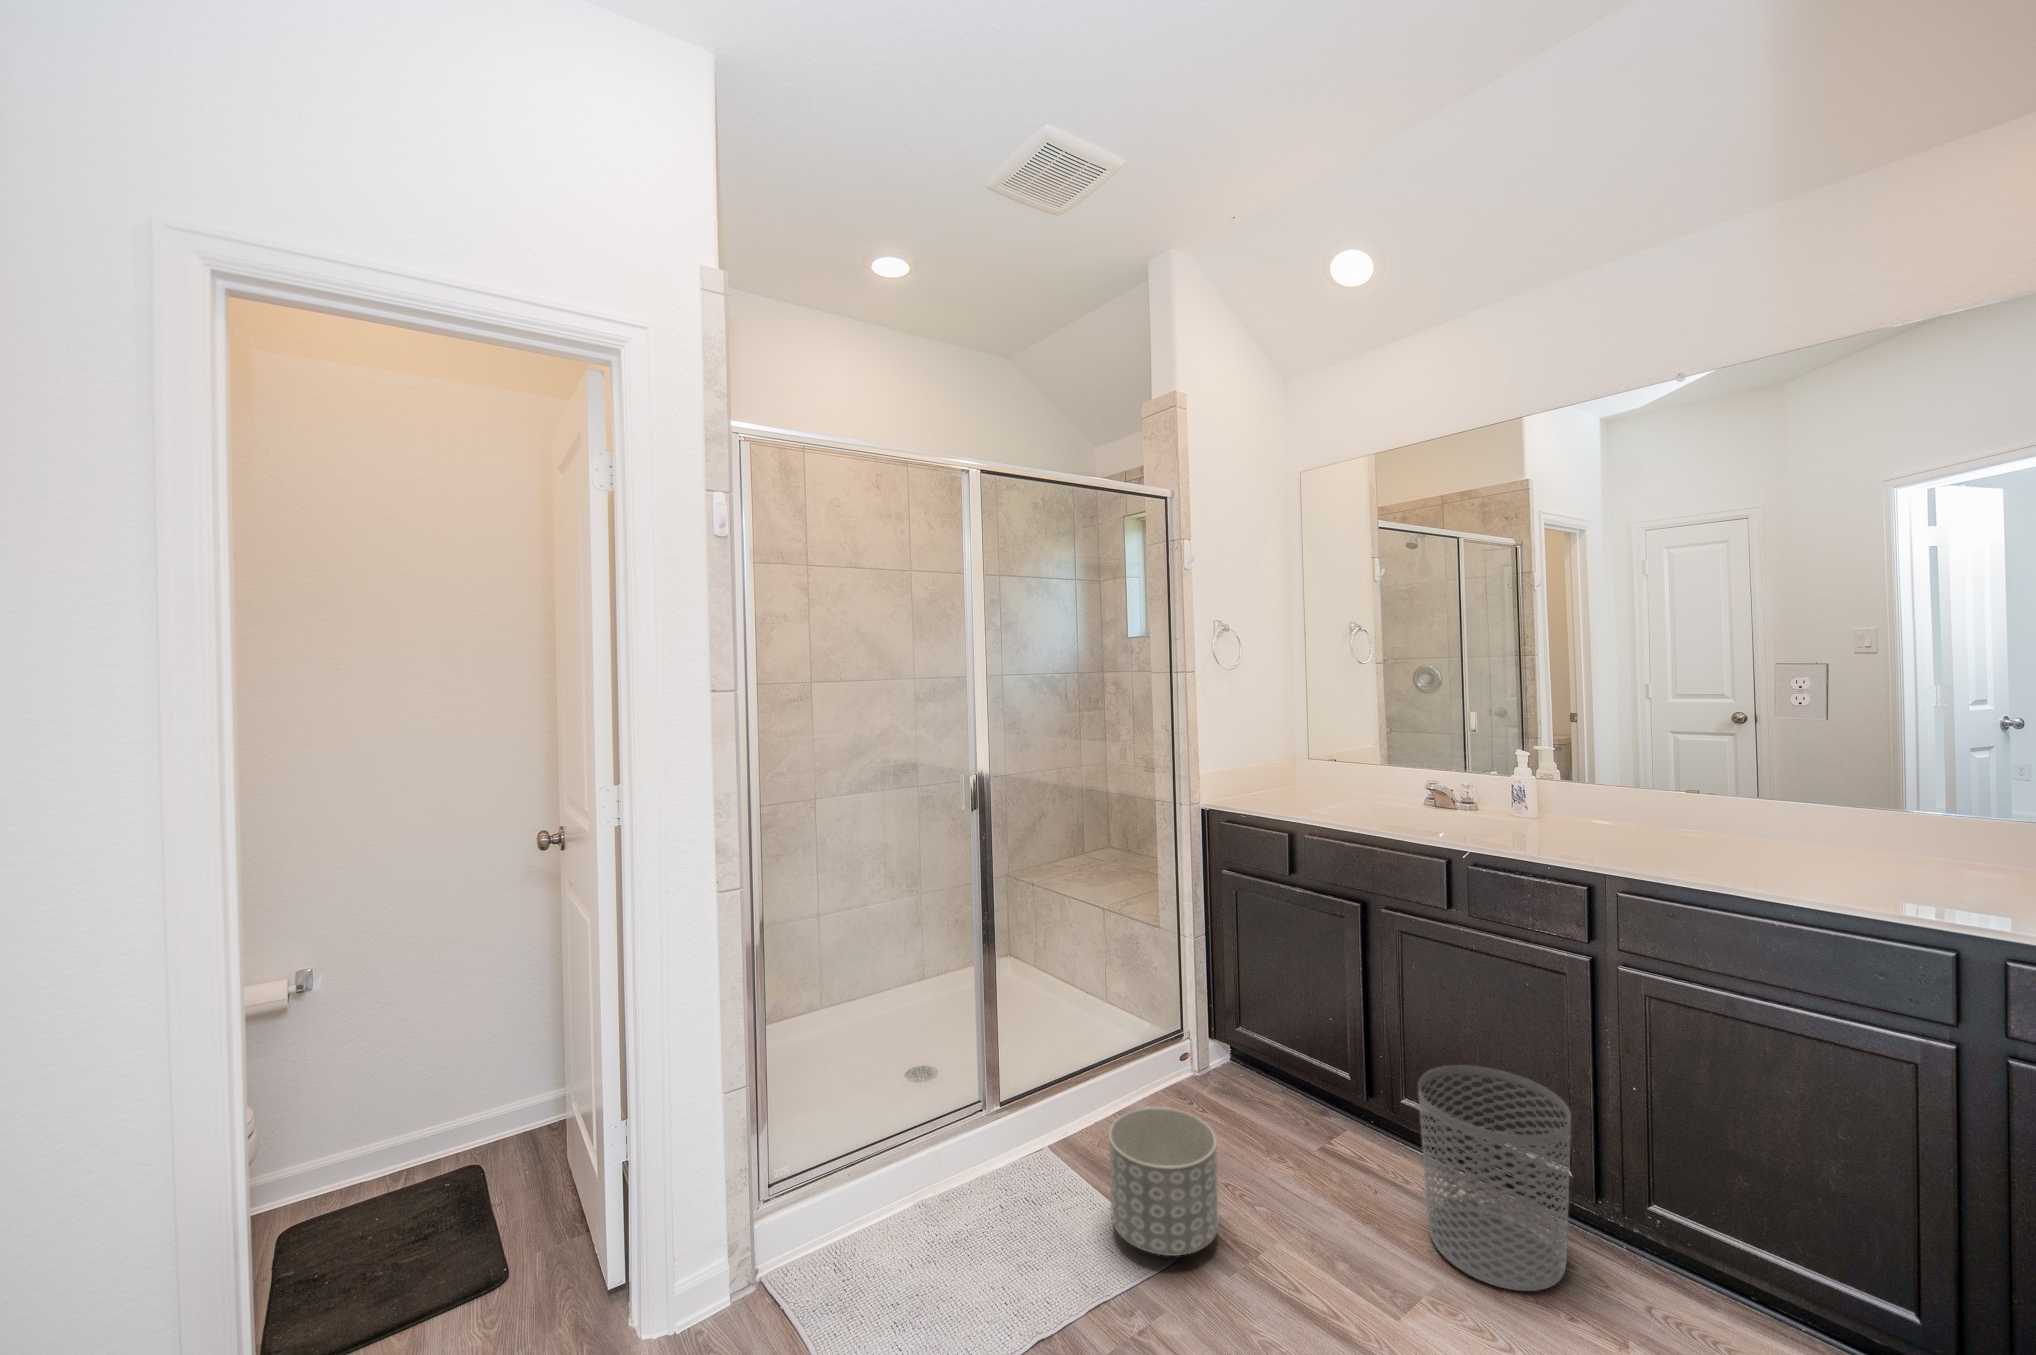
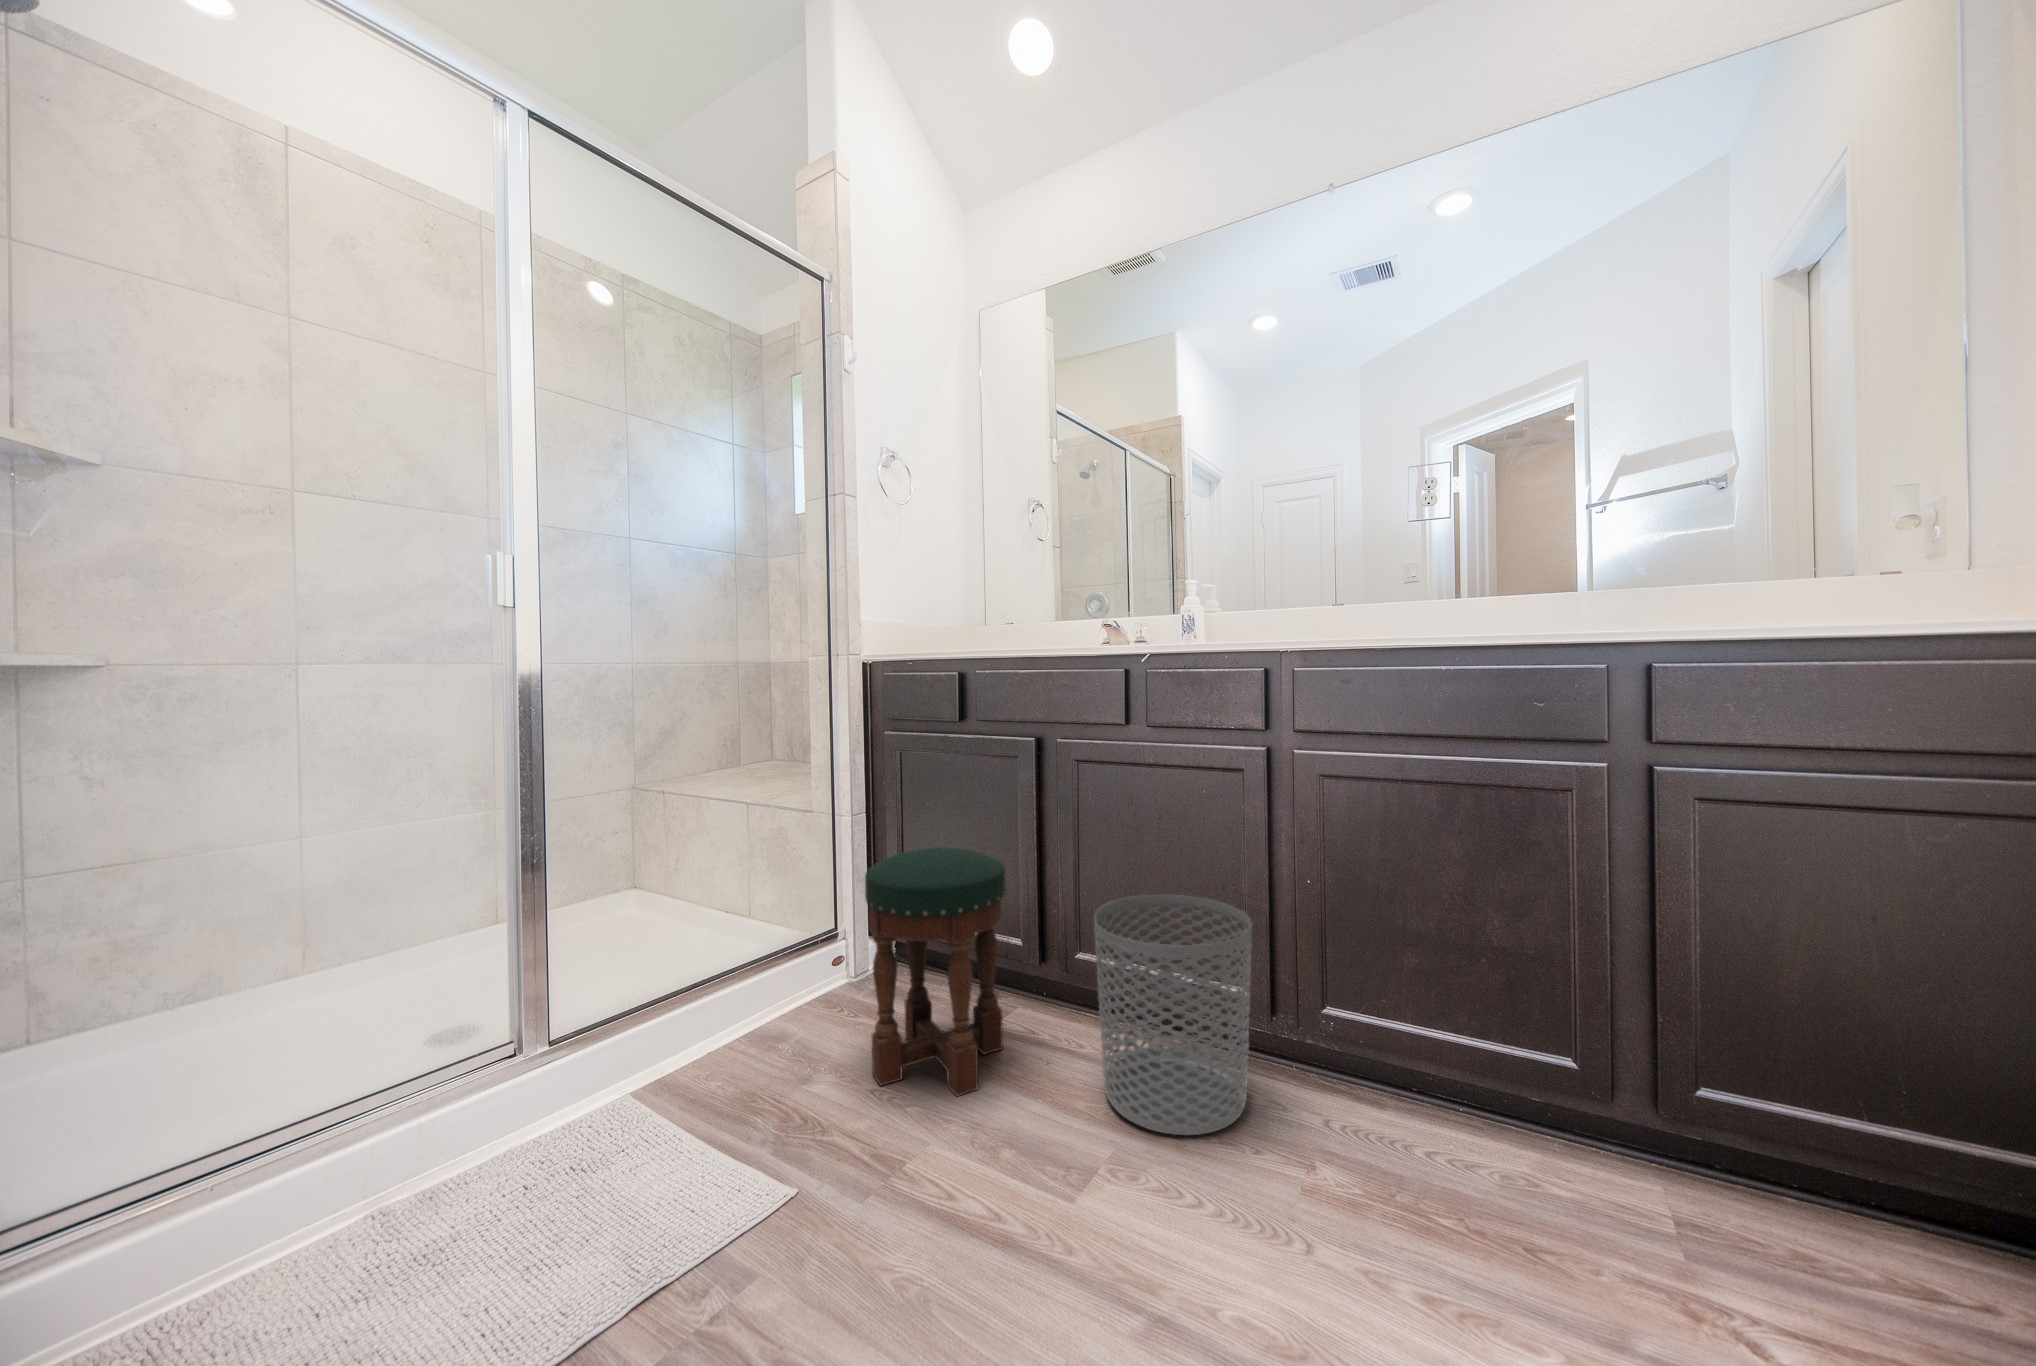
stool: none [1219,992,1338,1206] -> present [865,848,1006,1096]
planter: present [1109,1107,1219,1256] -> none [691,997,849,1196]

